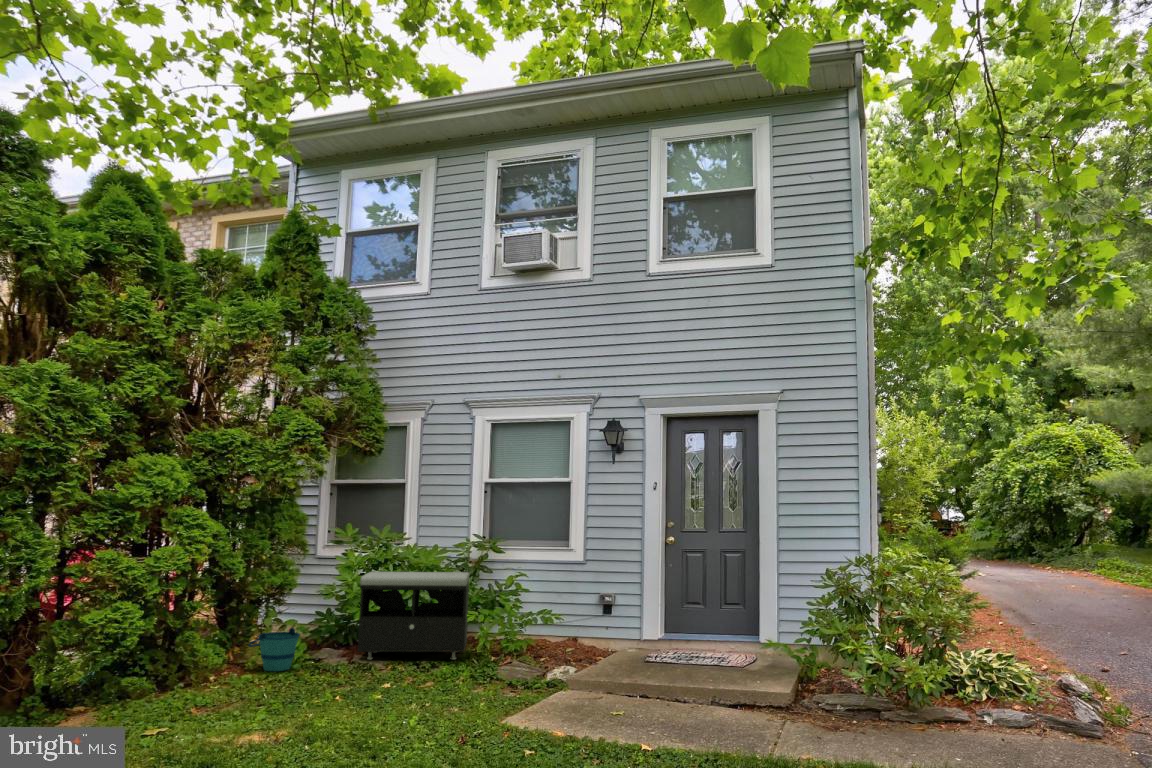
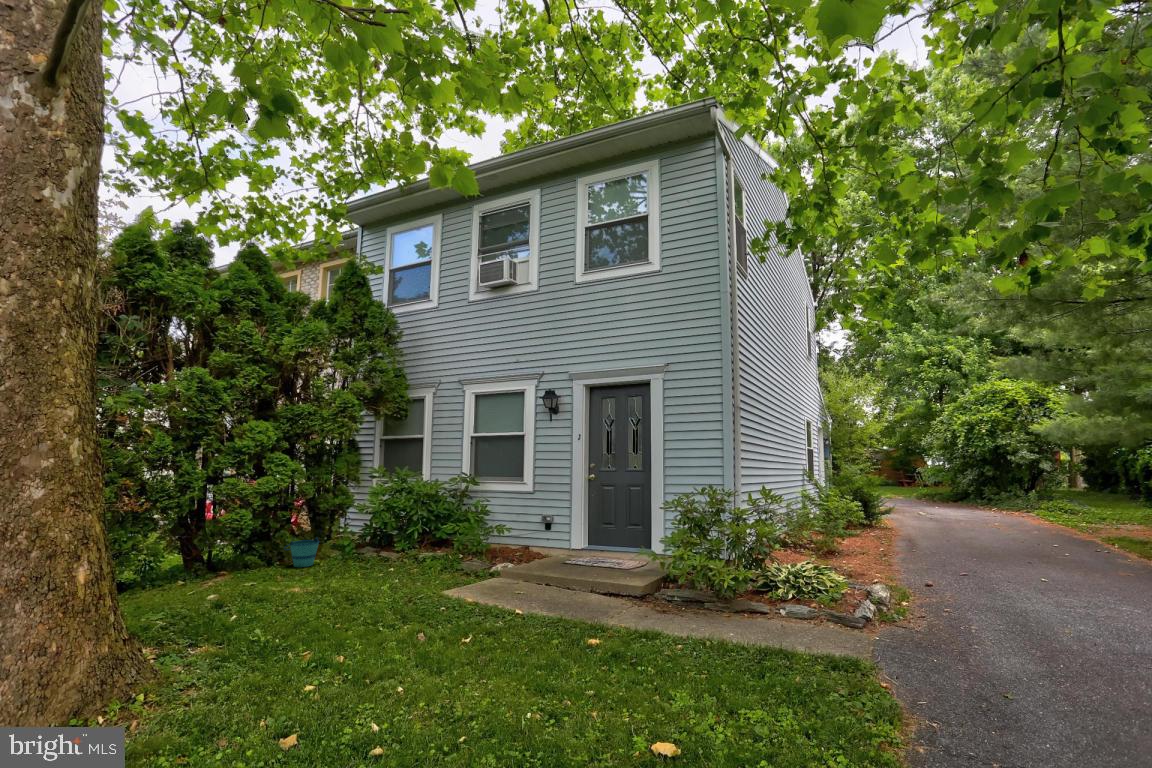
storage bench: present [358,572,469,660] -> none [364,499,450,560]

